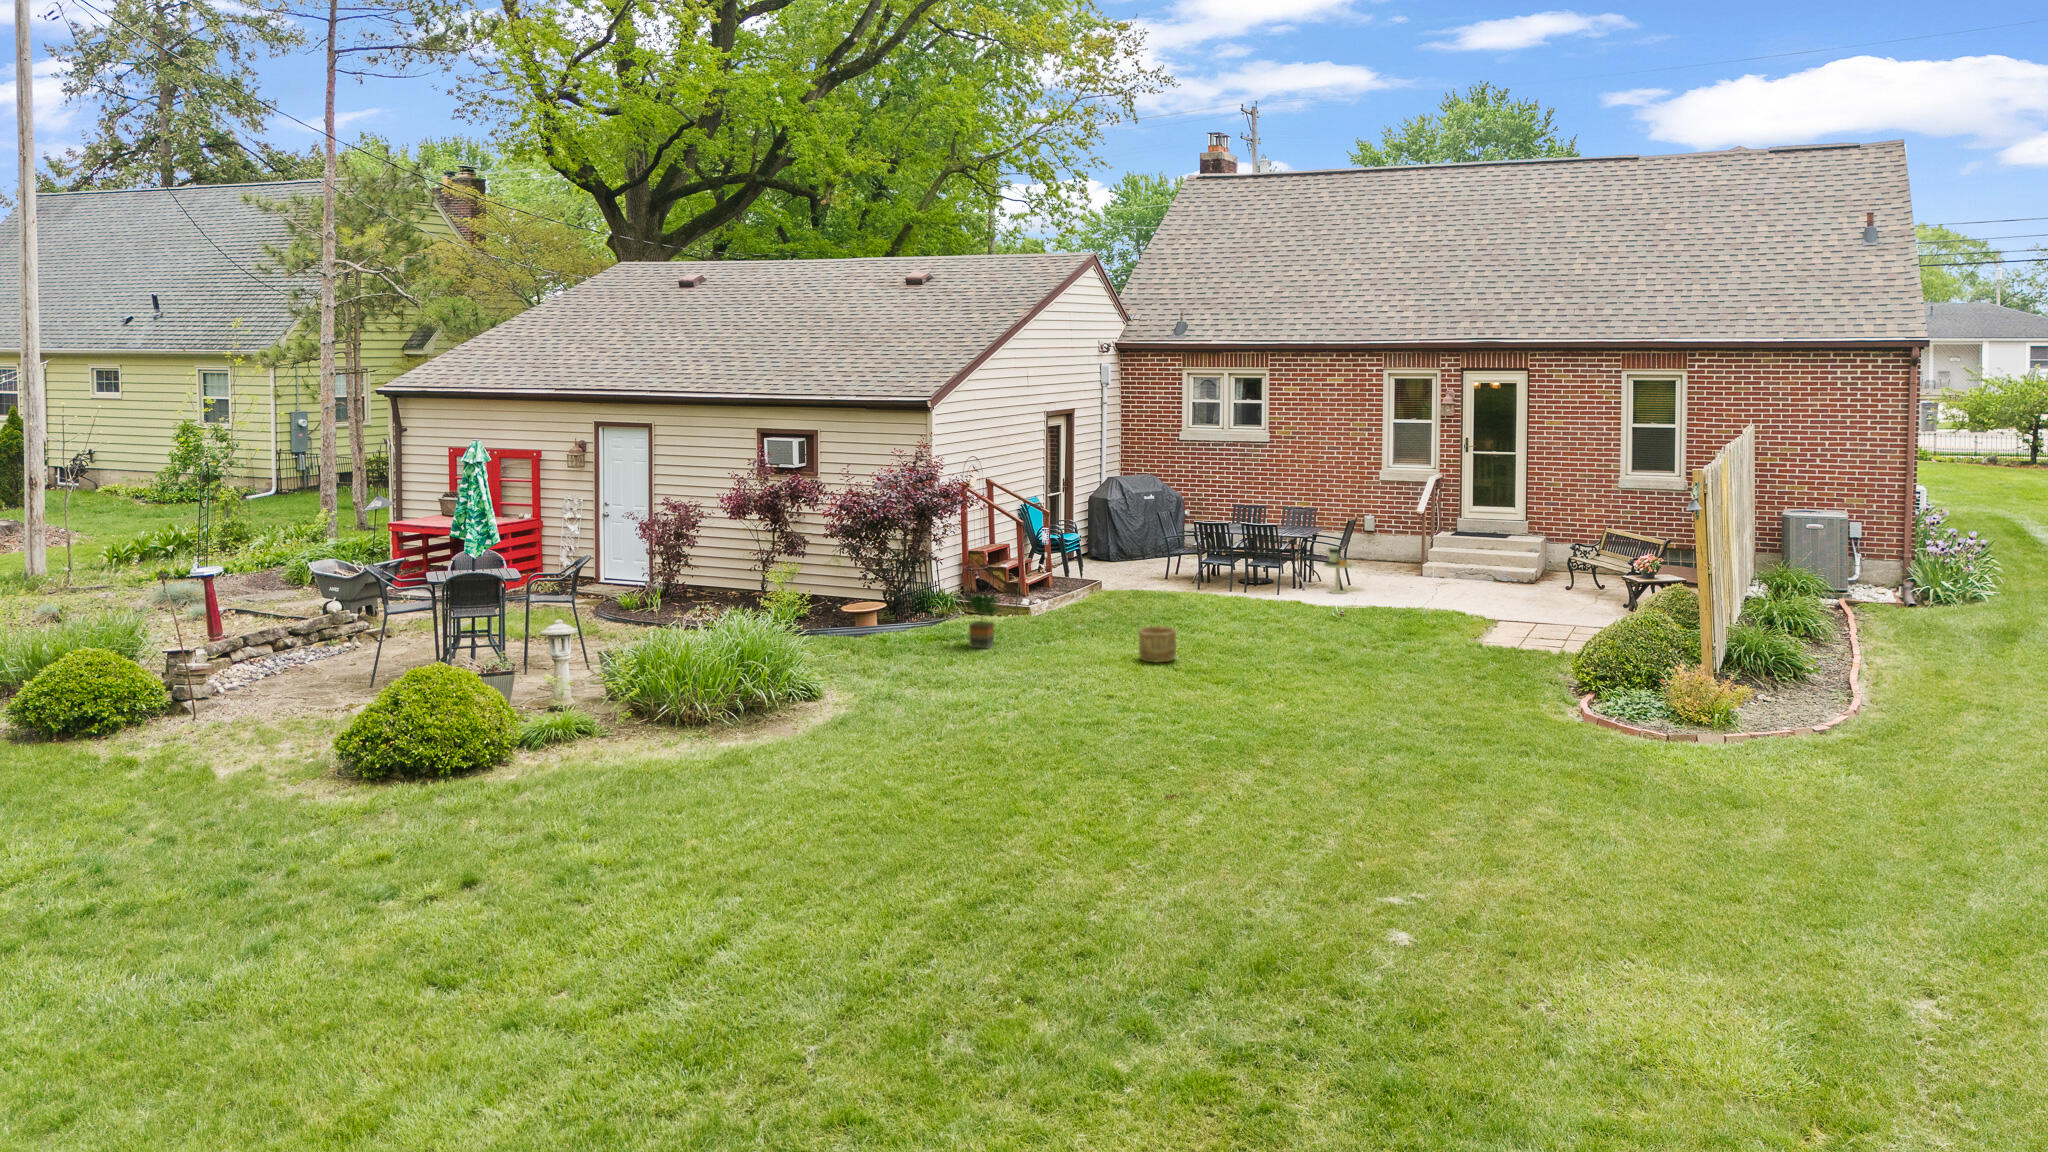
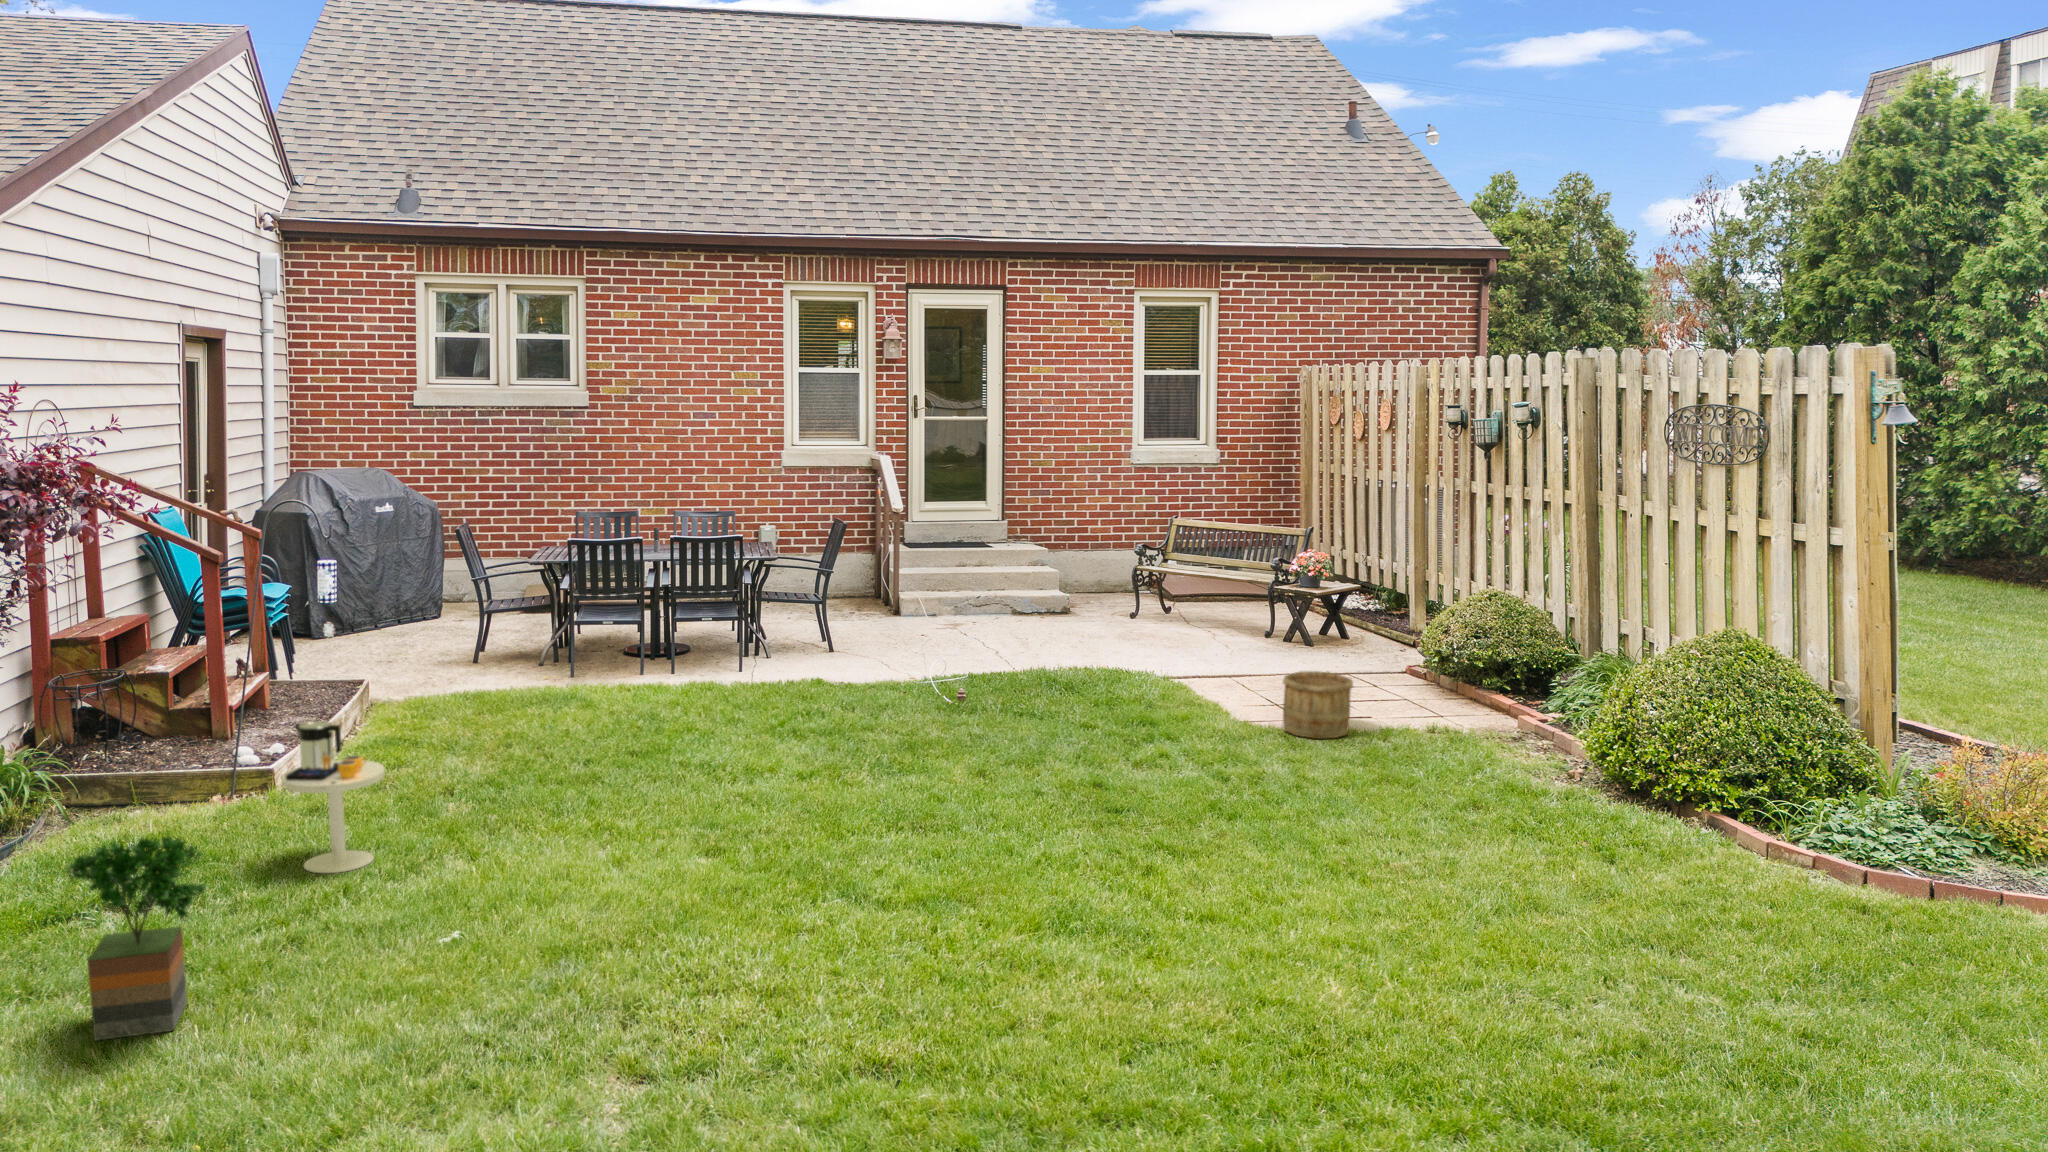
side table: present [1324,548,1352,594] -> present [282,721,385,873]
wooden bucket: present [1138,626,1176,663] -> present [1283,671,1353,739]

